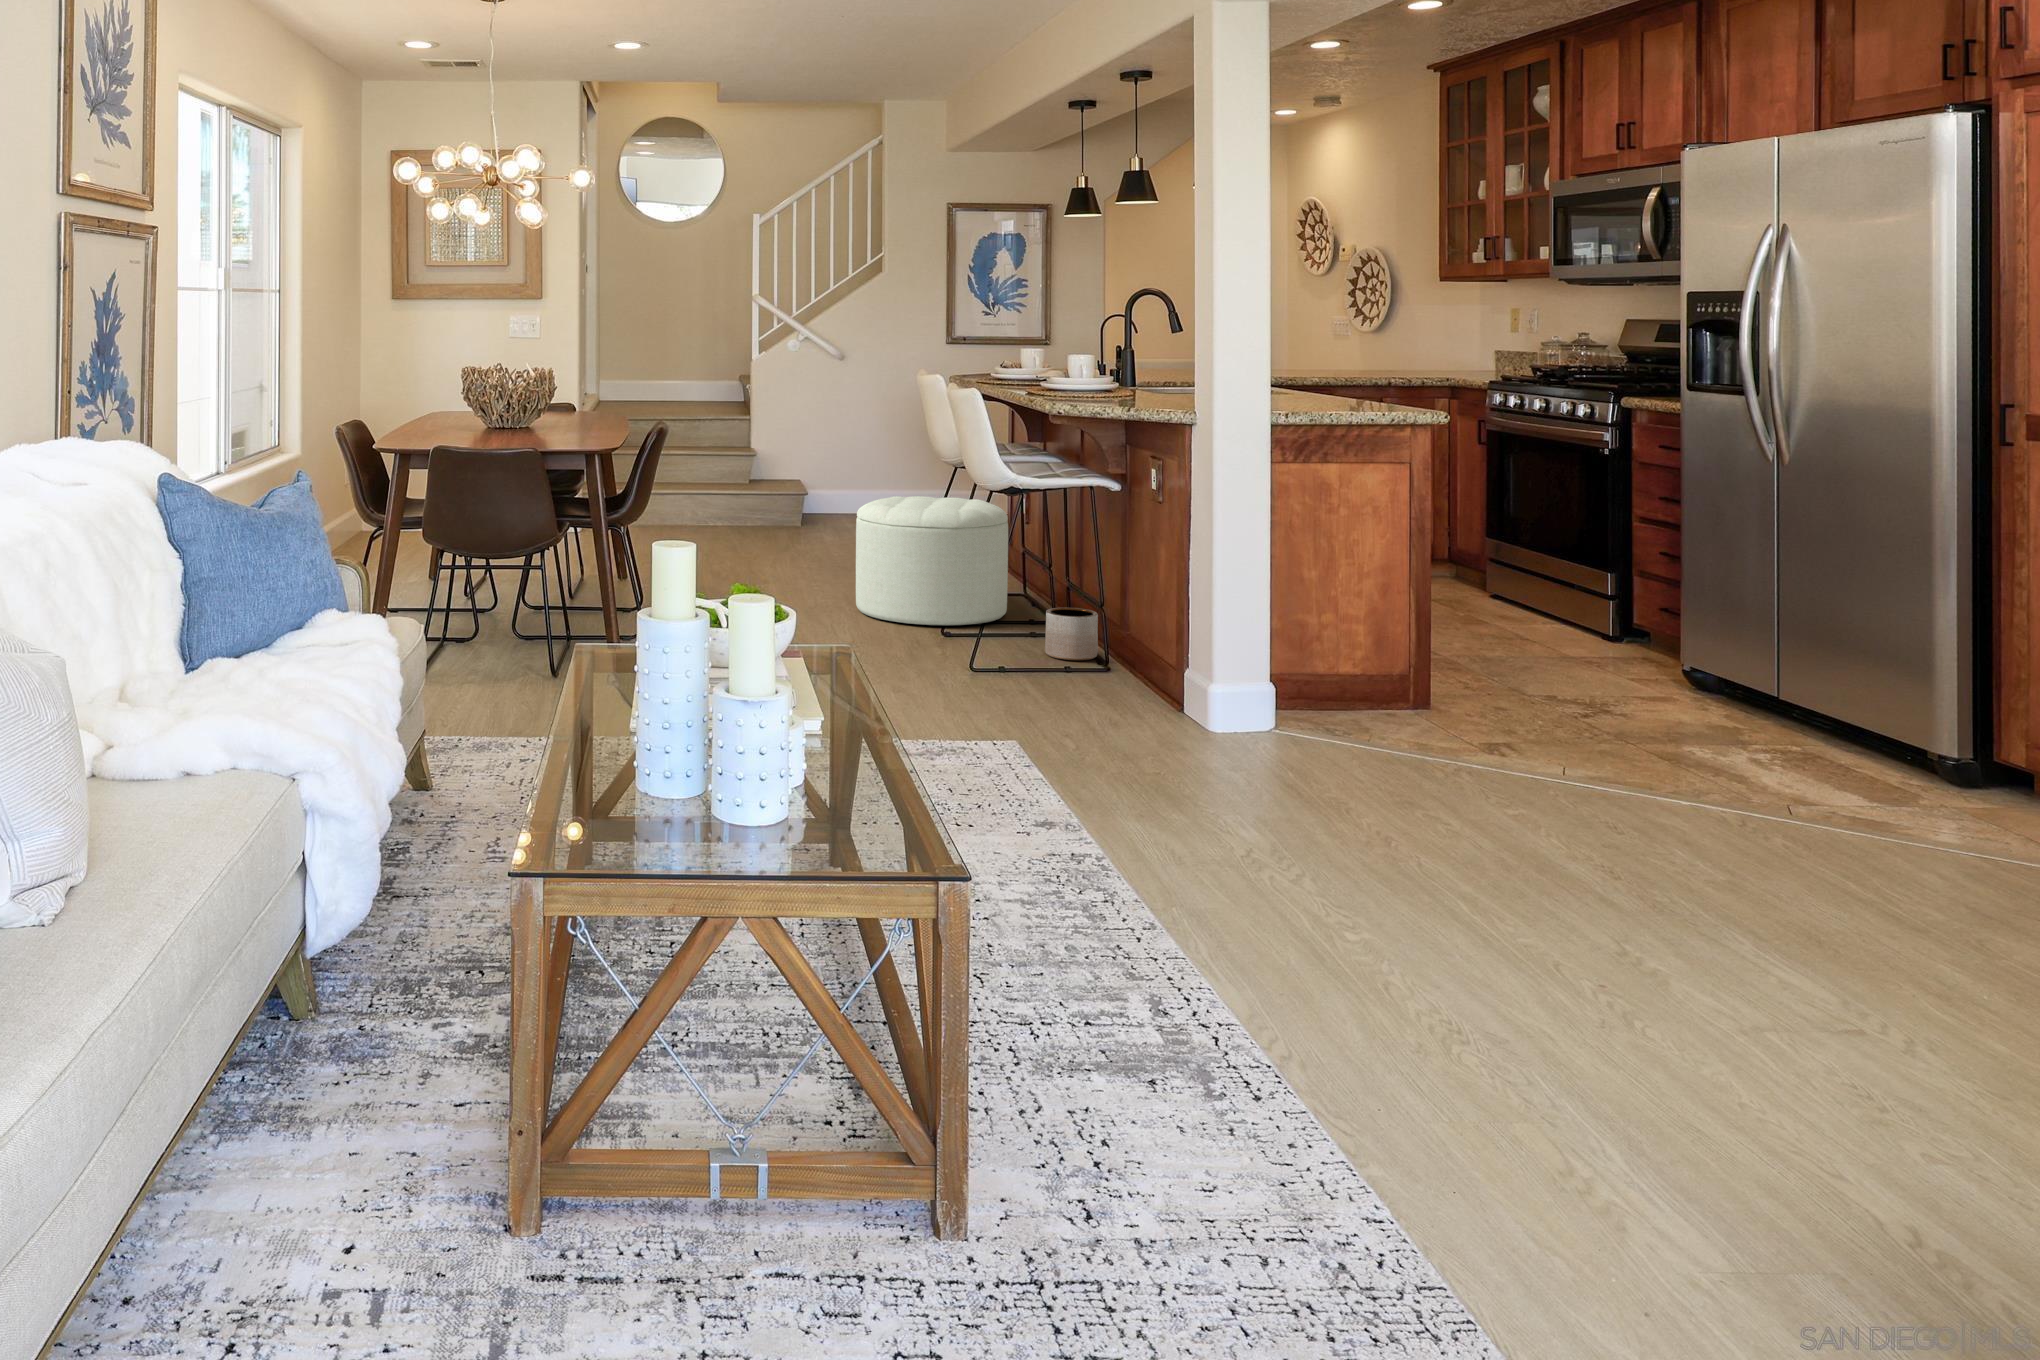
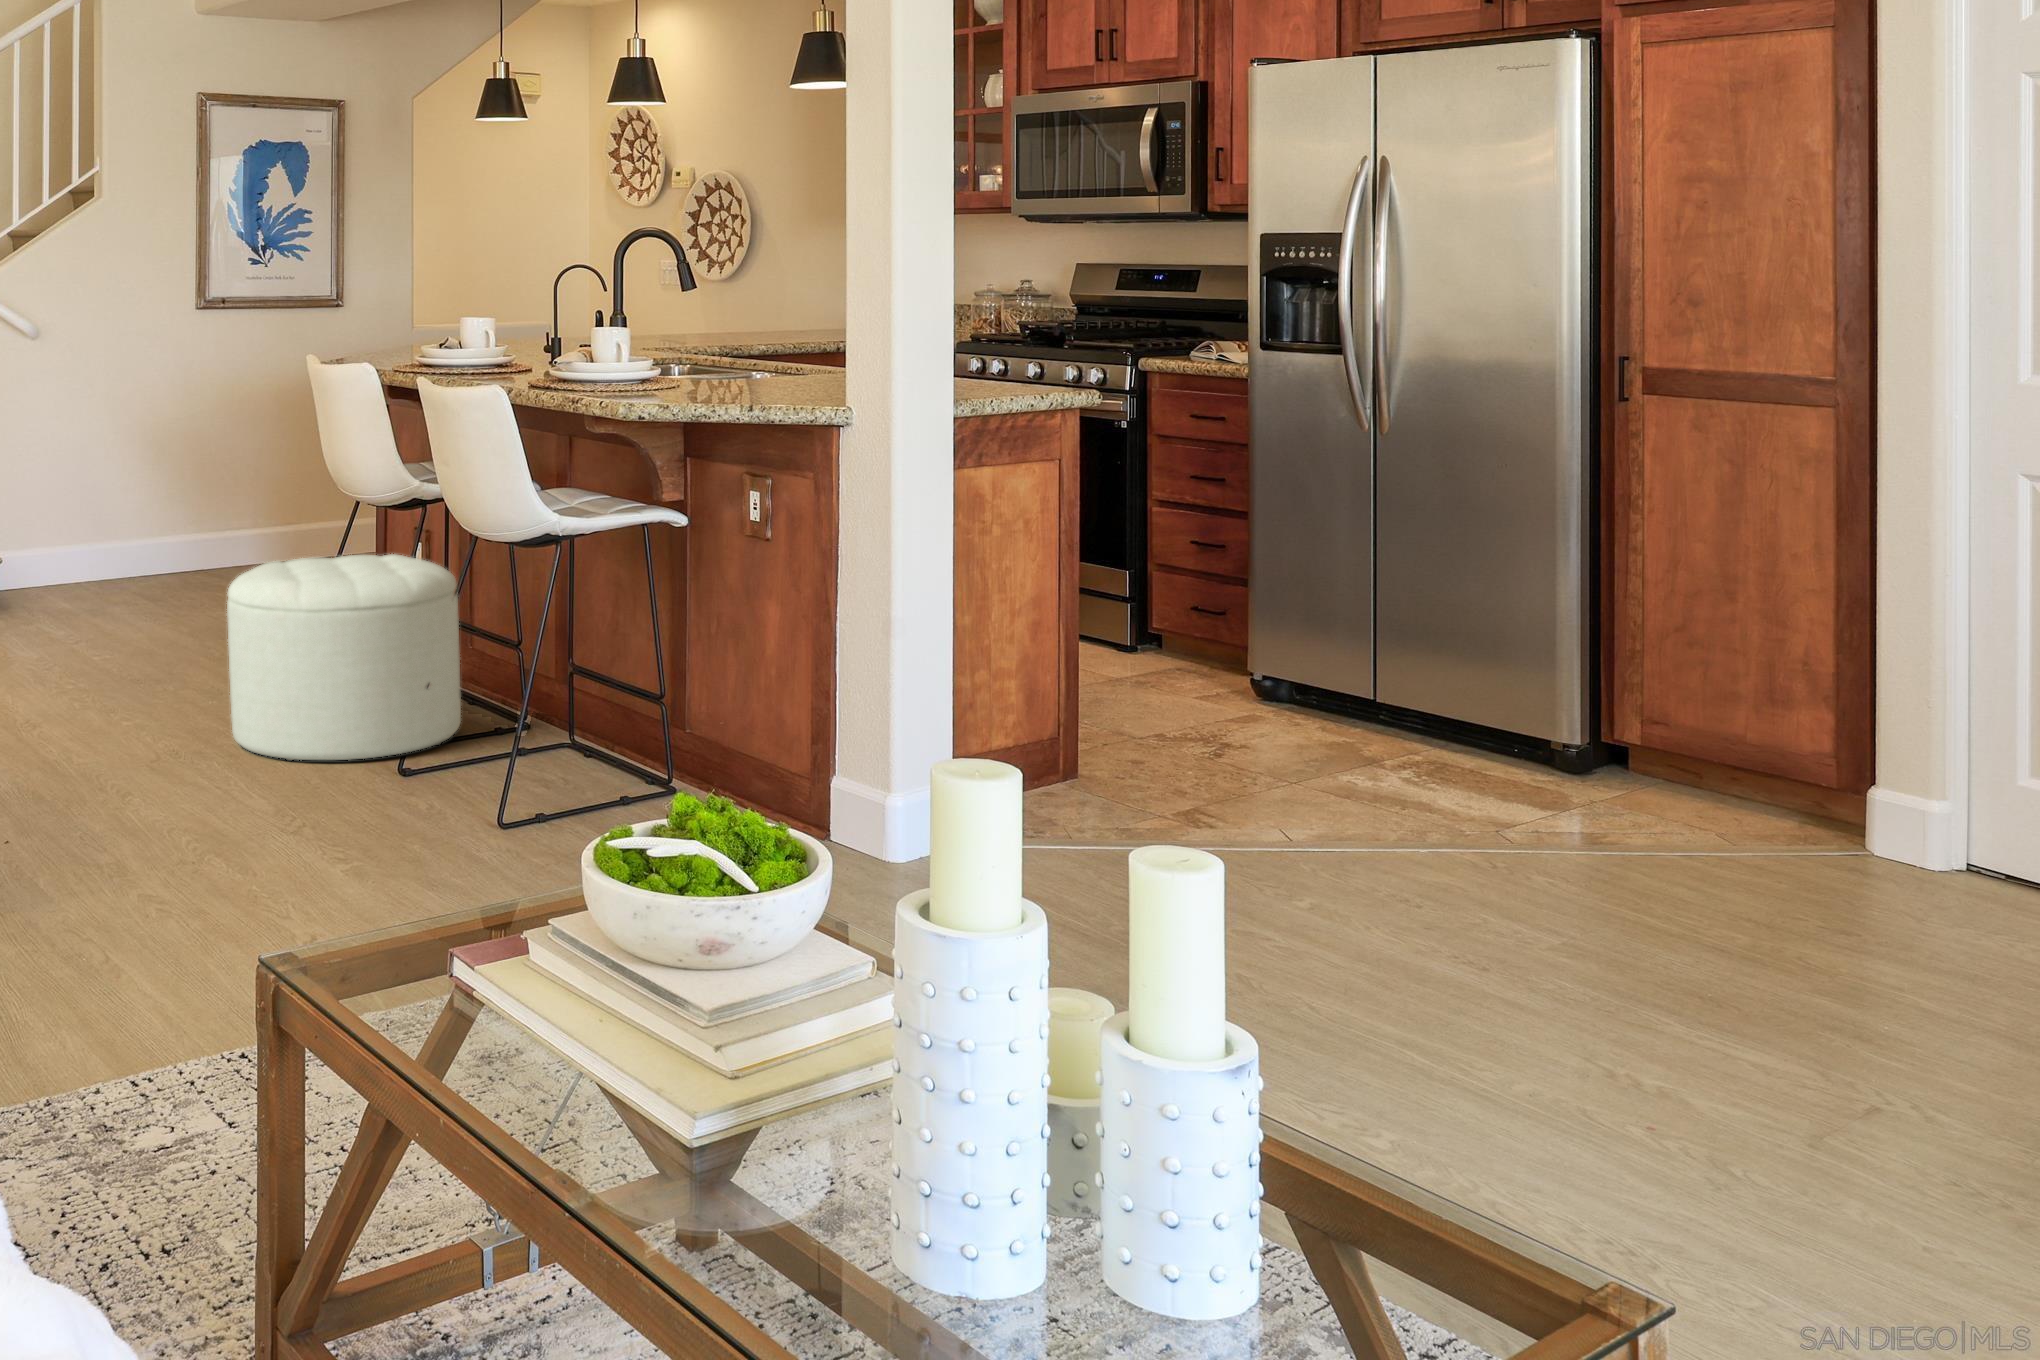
planter: present [1045,608,1098,661] -> none [578,703,651,782]

